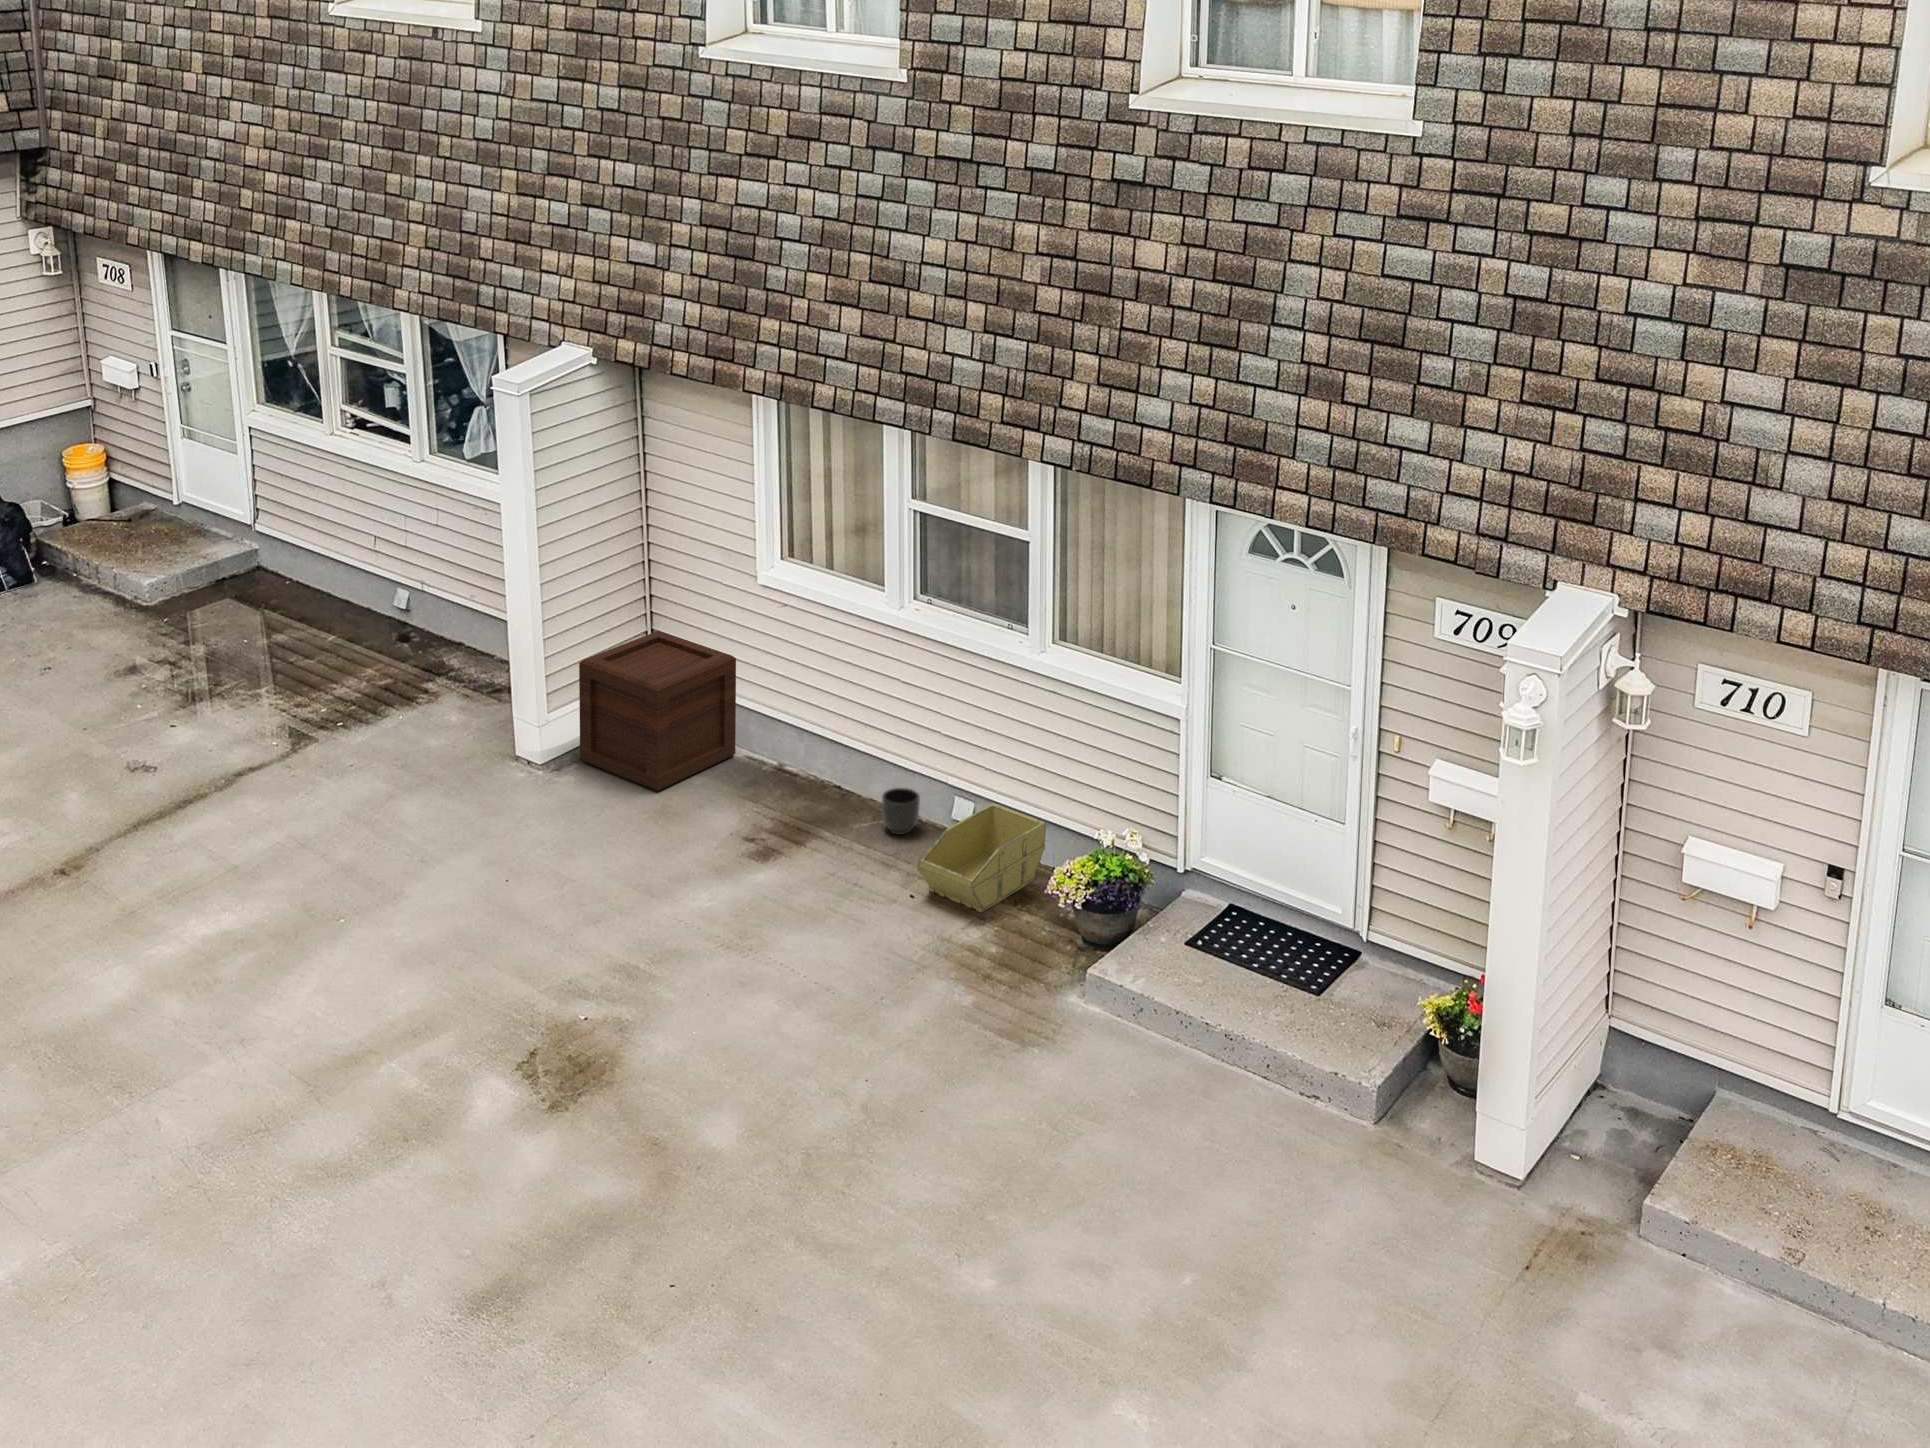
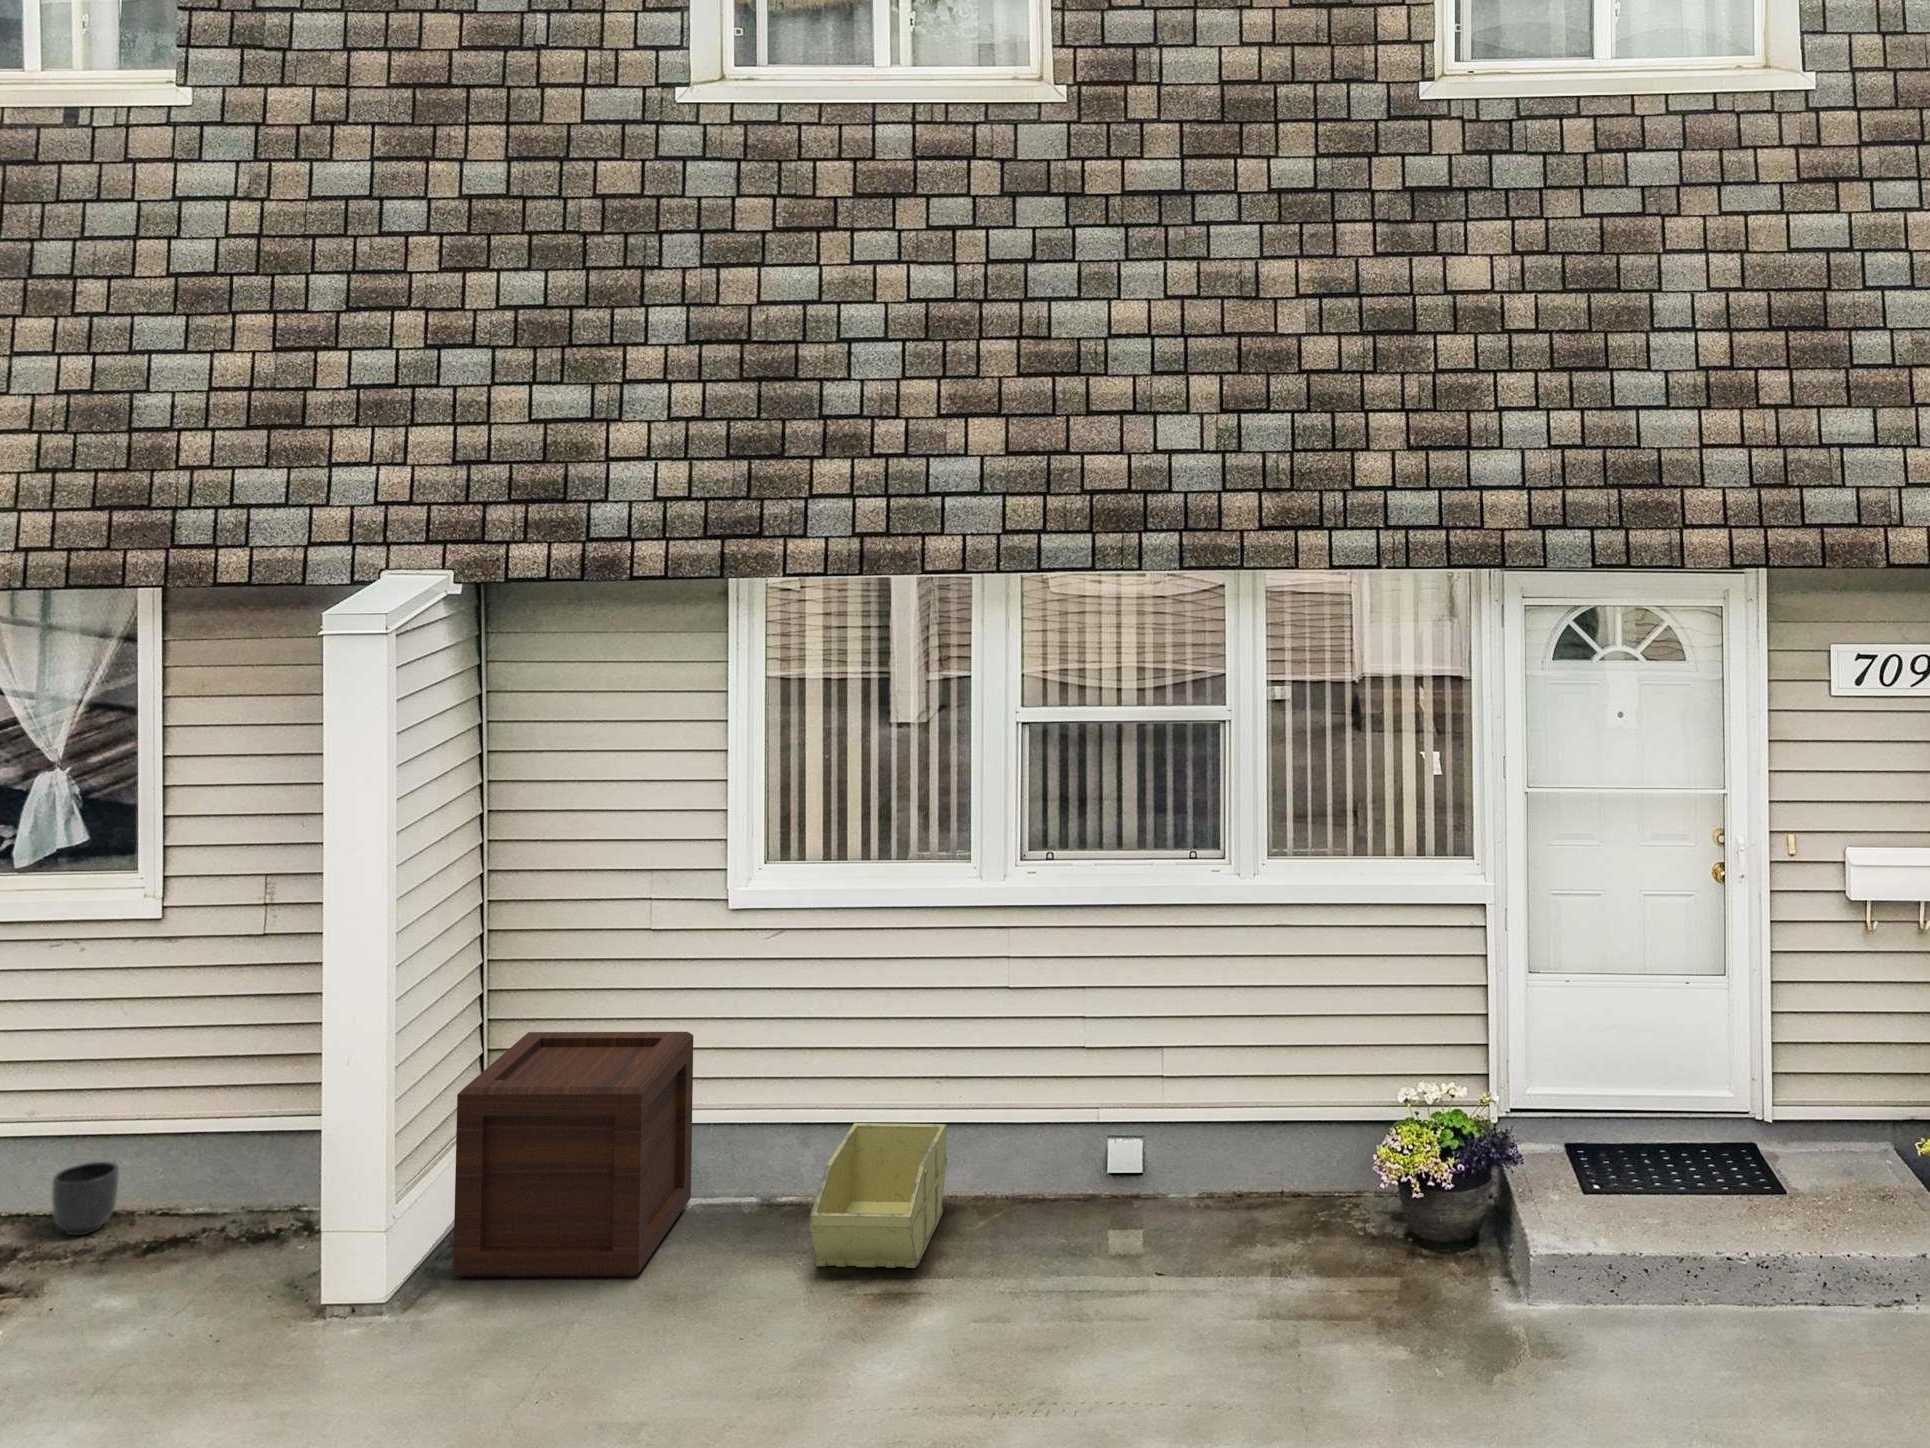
planter: present [882,788,920,835] -> present [52,1162,119,1236]
storage bin: present [918,803,1046,913] -> present [808,1123,947,1268]

